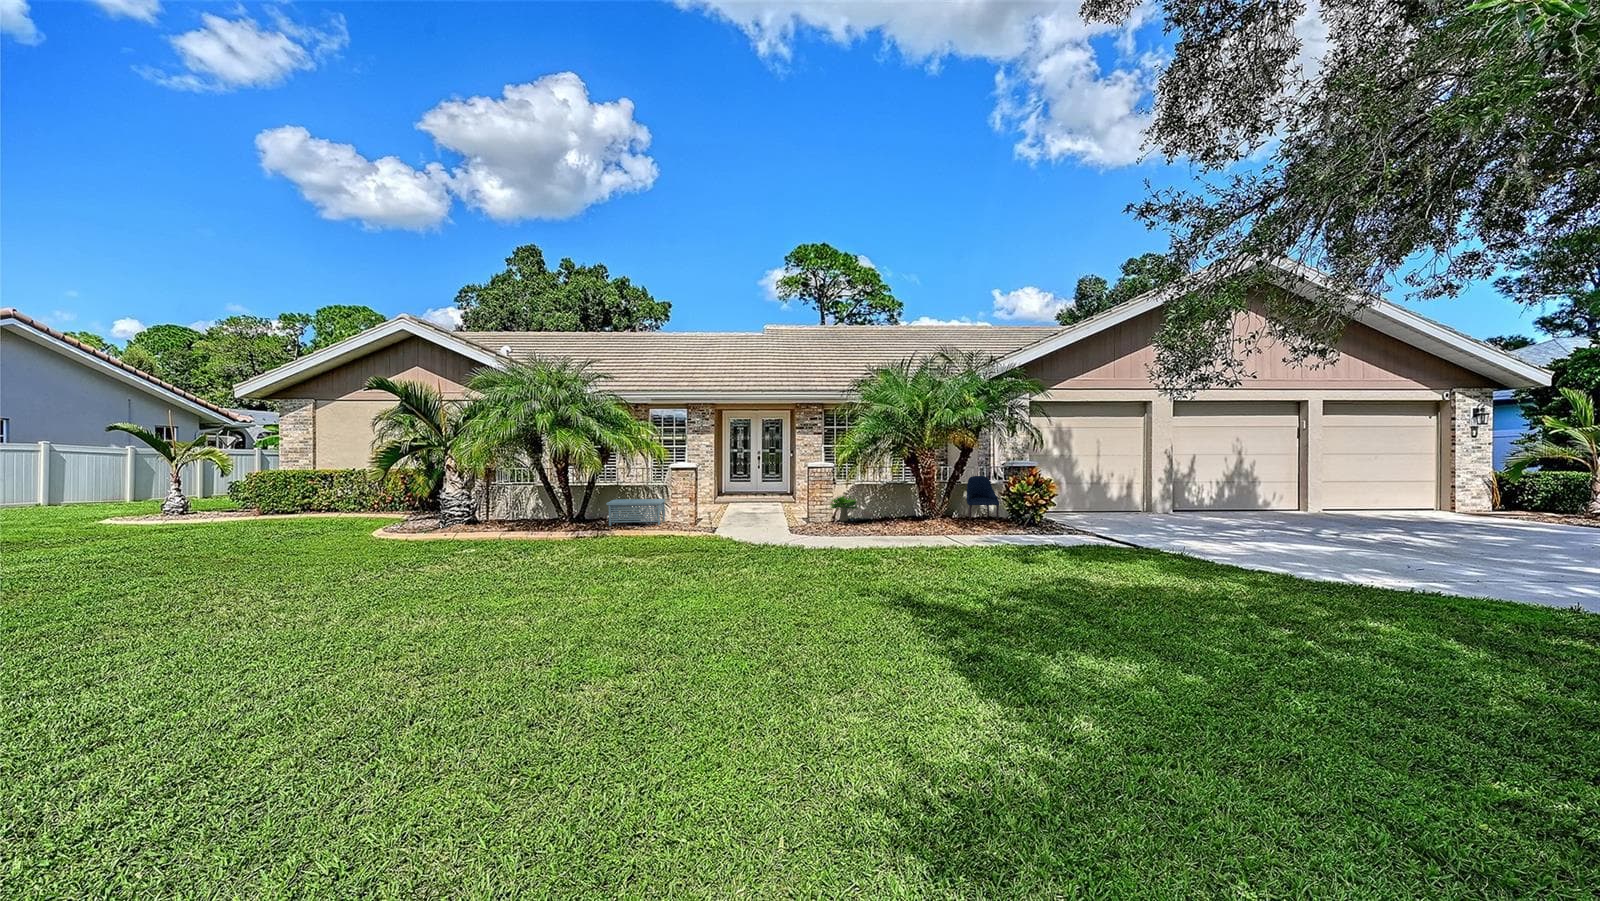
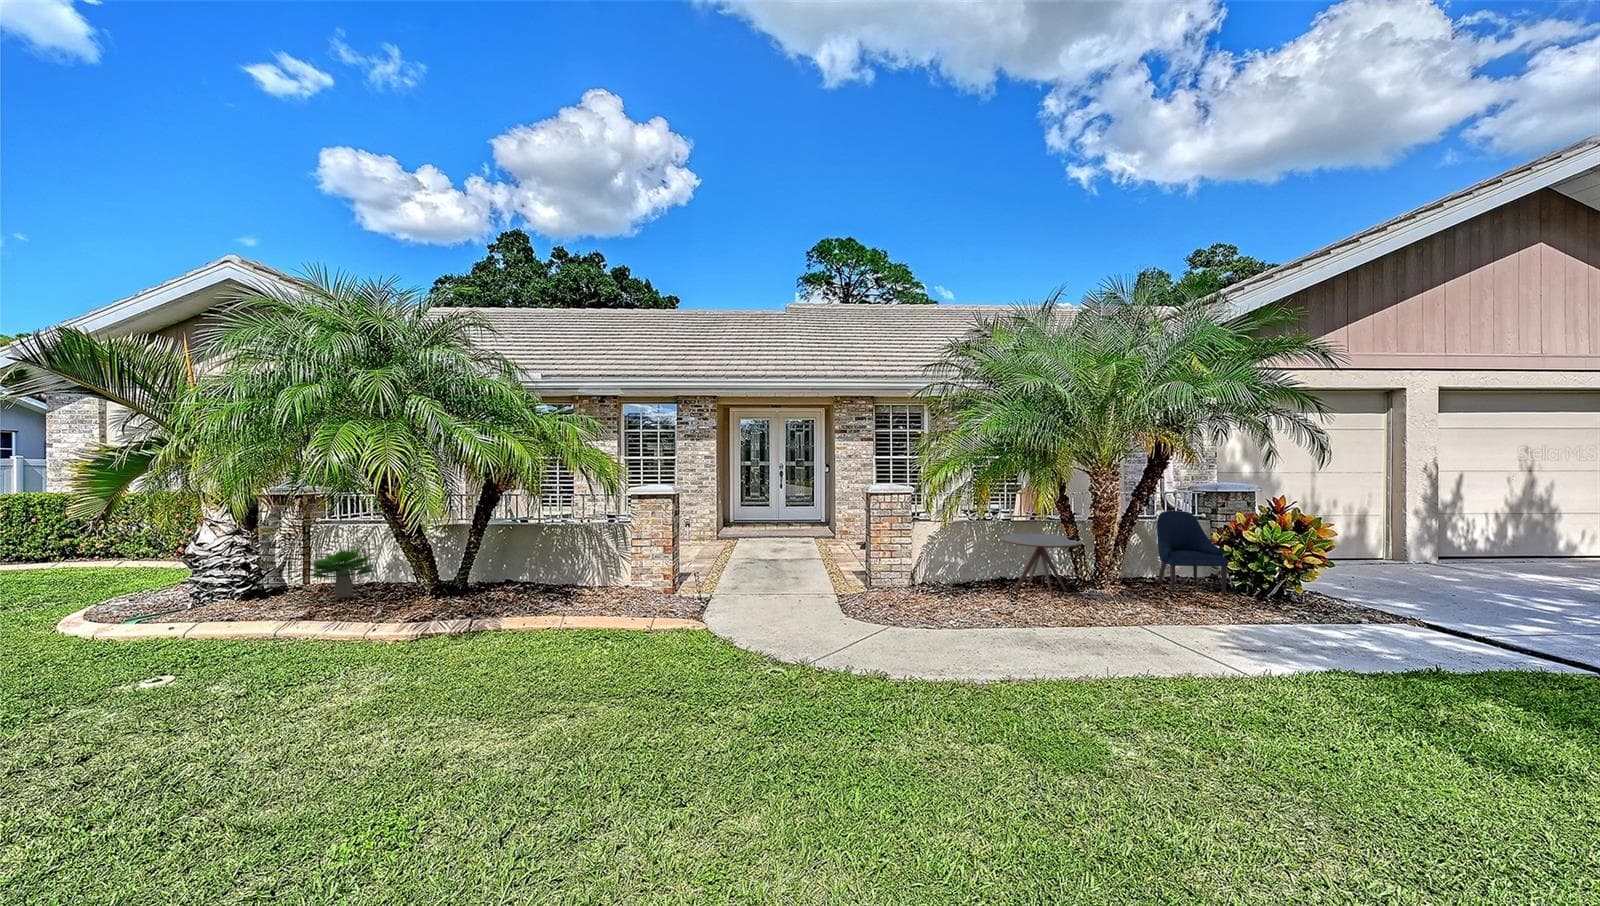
round table: none [878,489,921,522] -> present [1000,533,1083,598]
potted plant: present [830,496,857,521] -> present [310,548,375,598]
storage bench: present [606,499,665,526] -> none [505,549,618,601]

